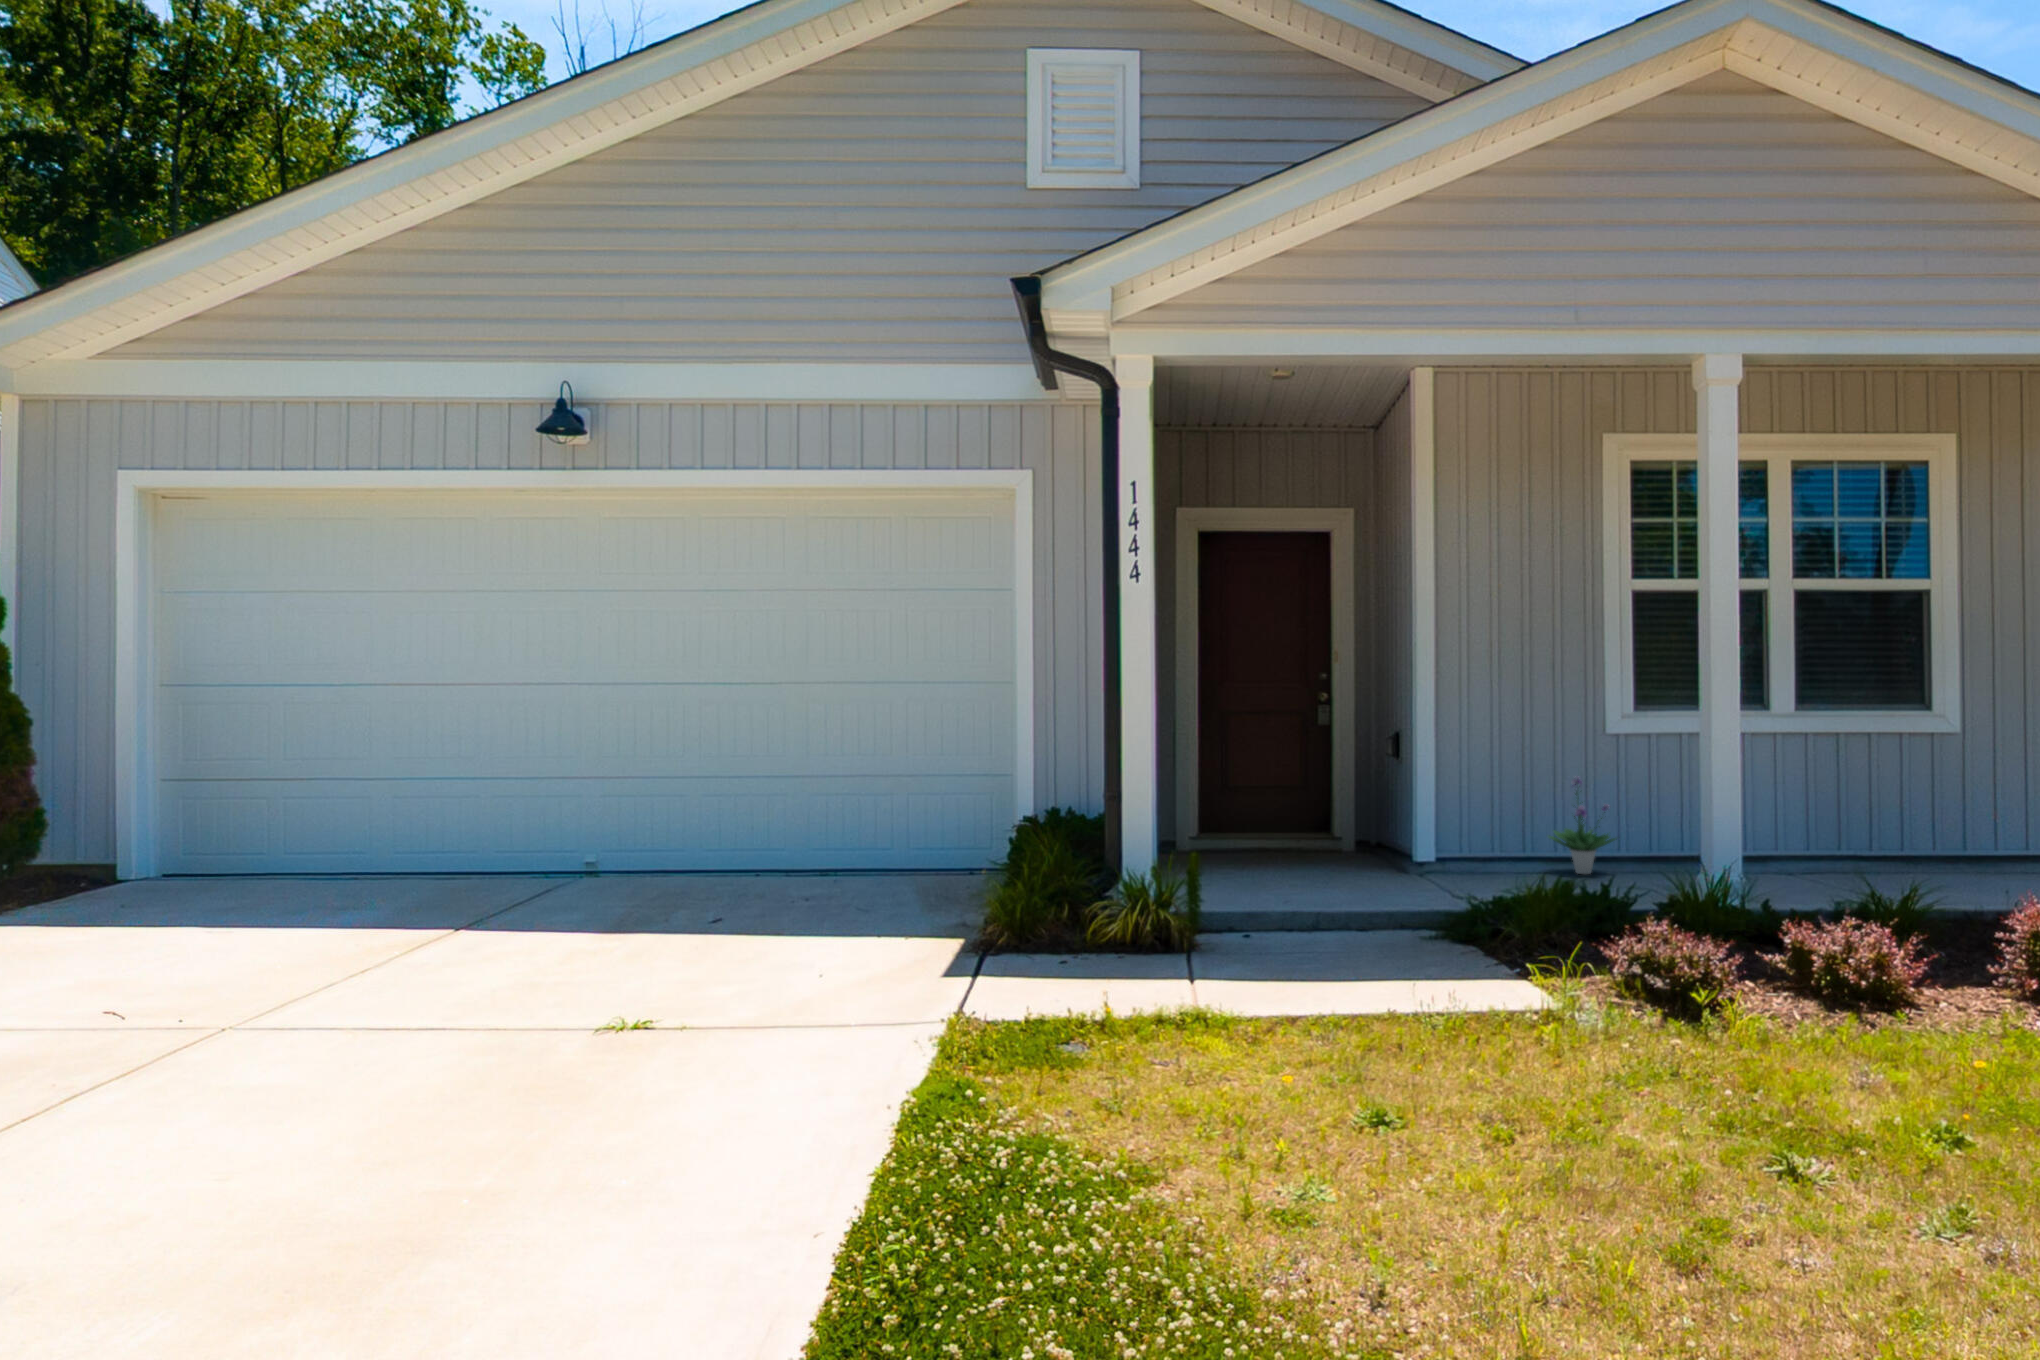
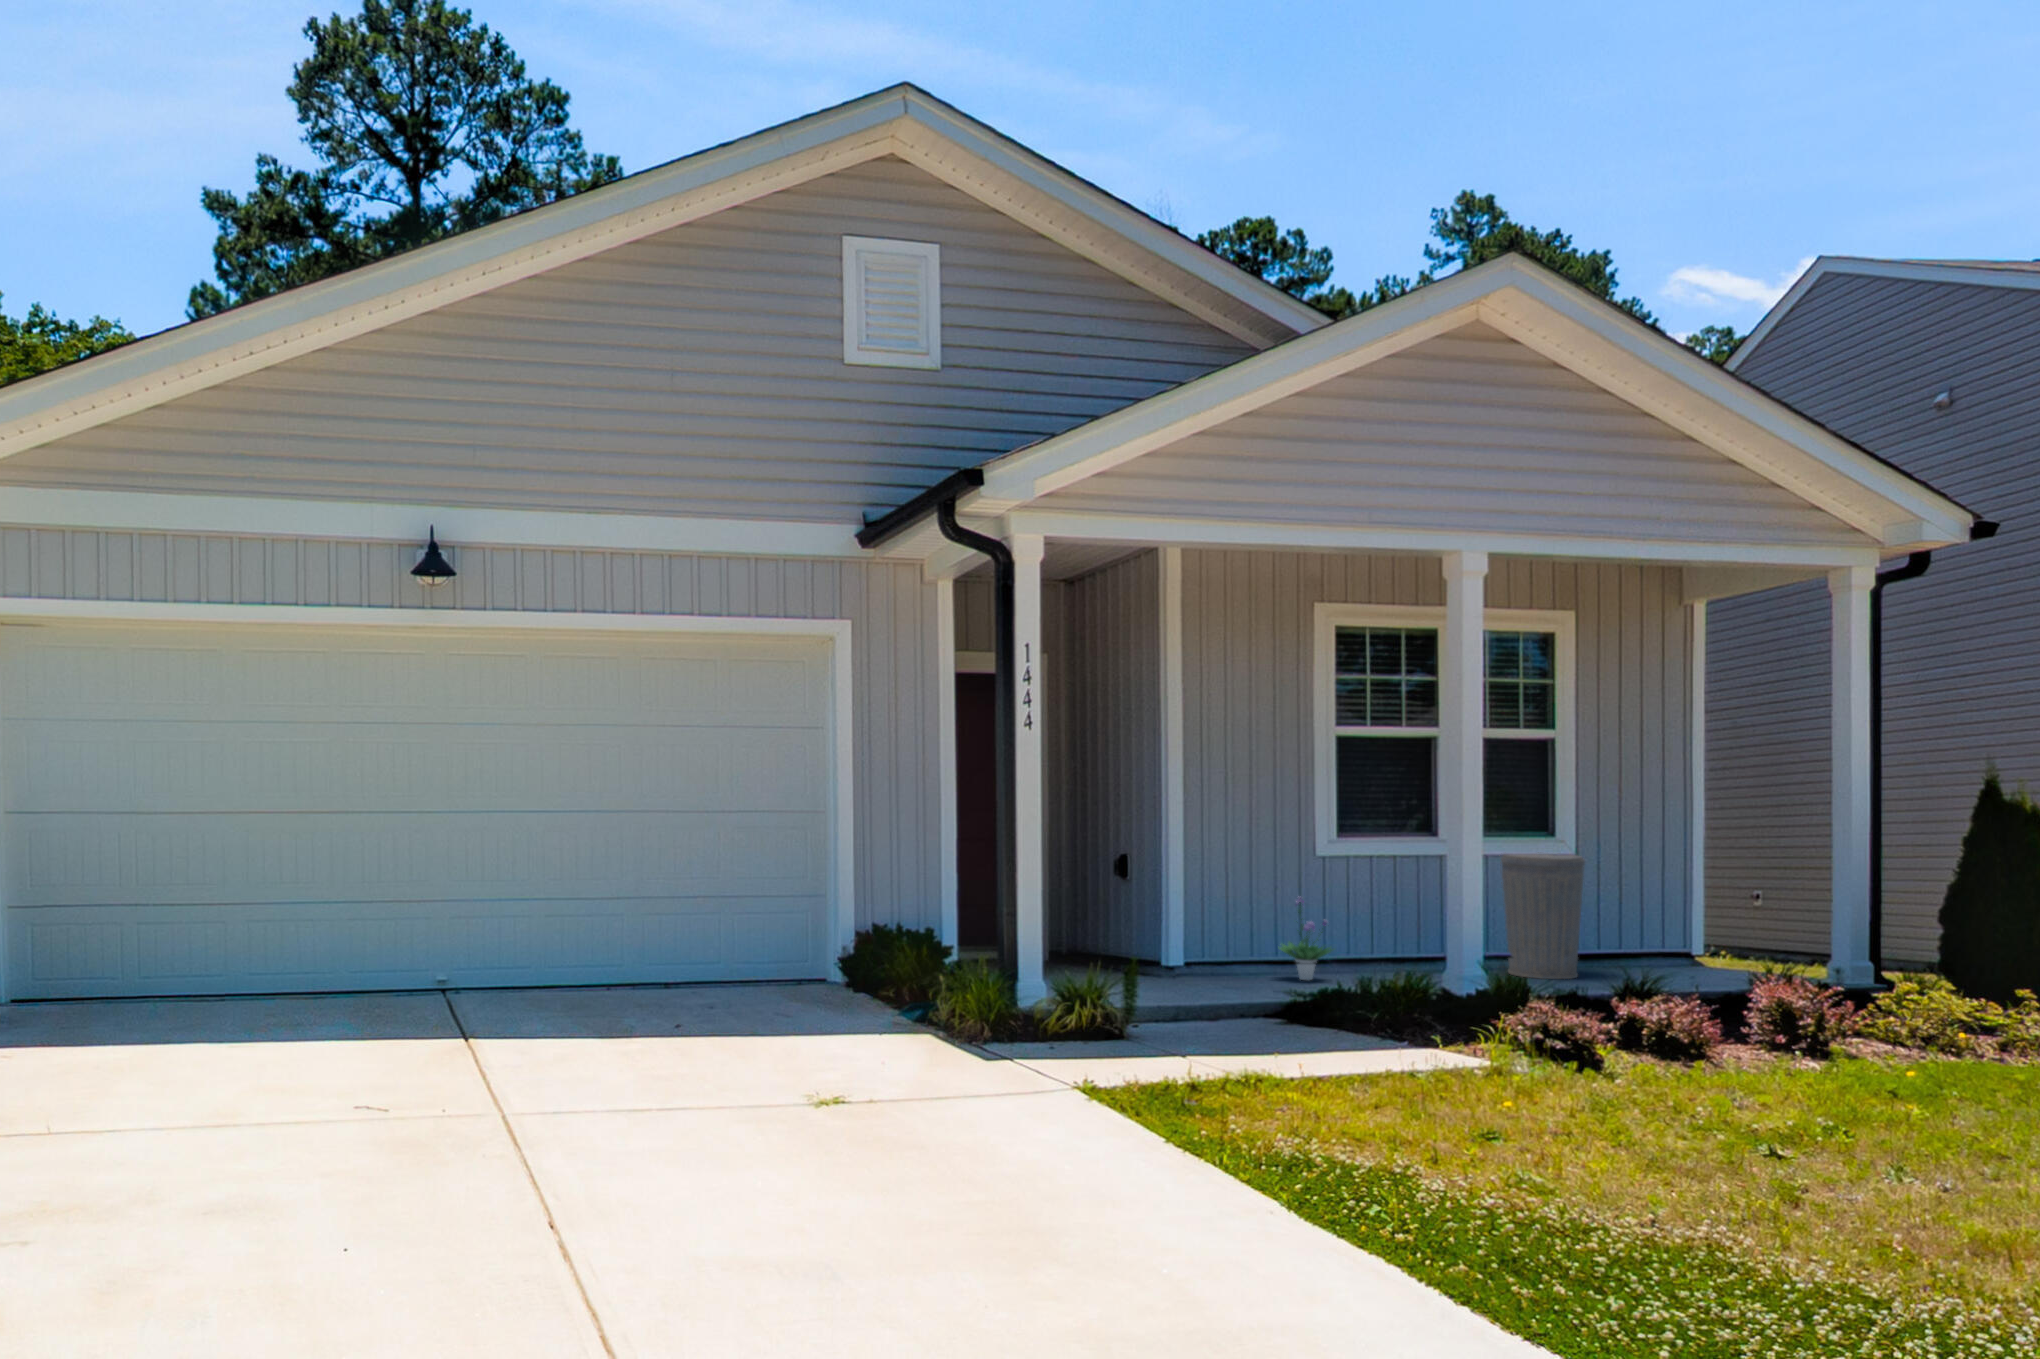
trash can: none [1844,726,1952,881] -> present [1500,852,1585,979]

